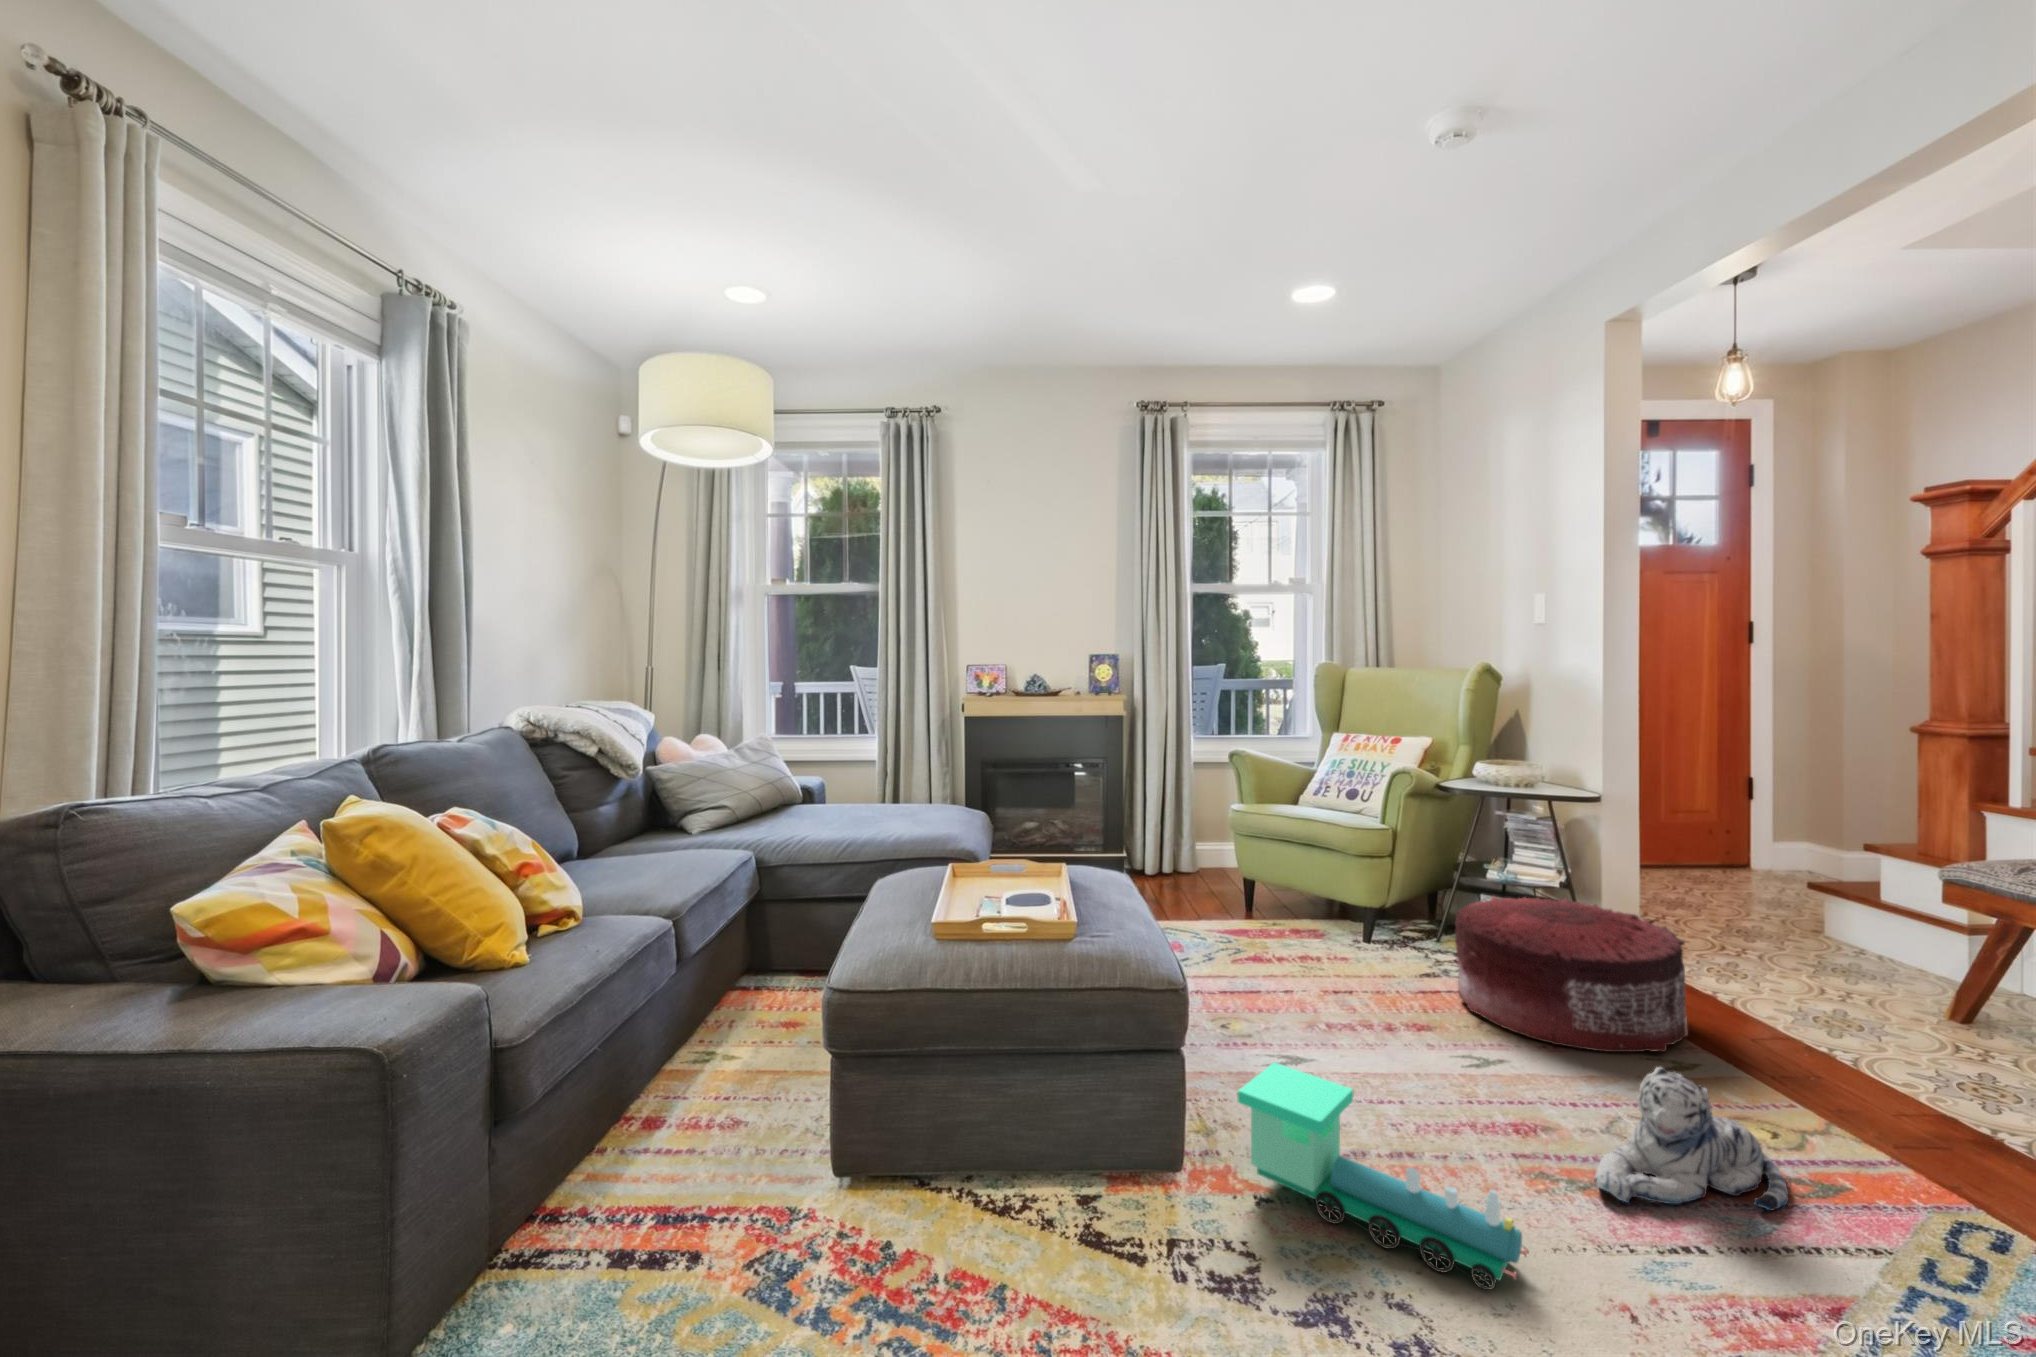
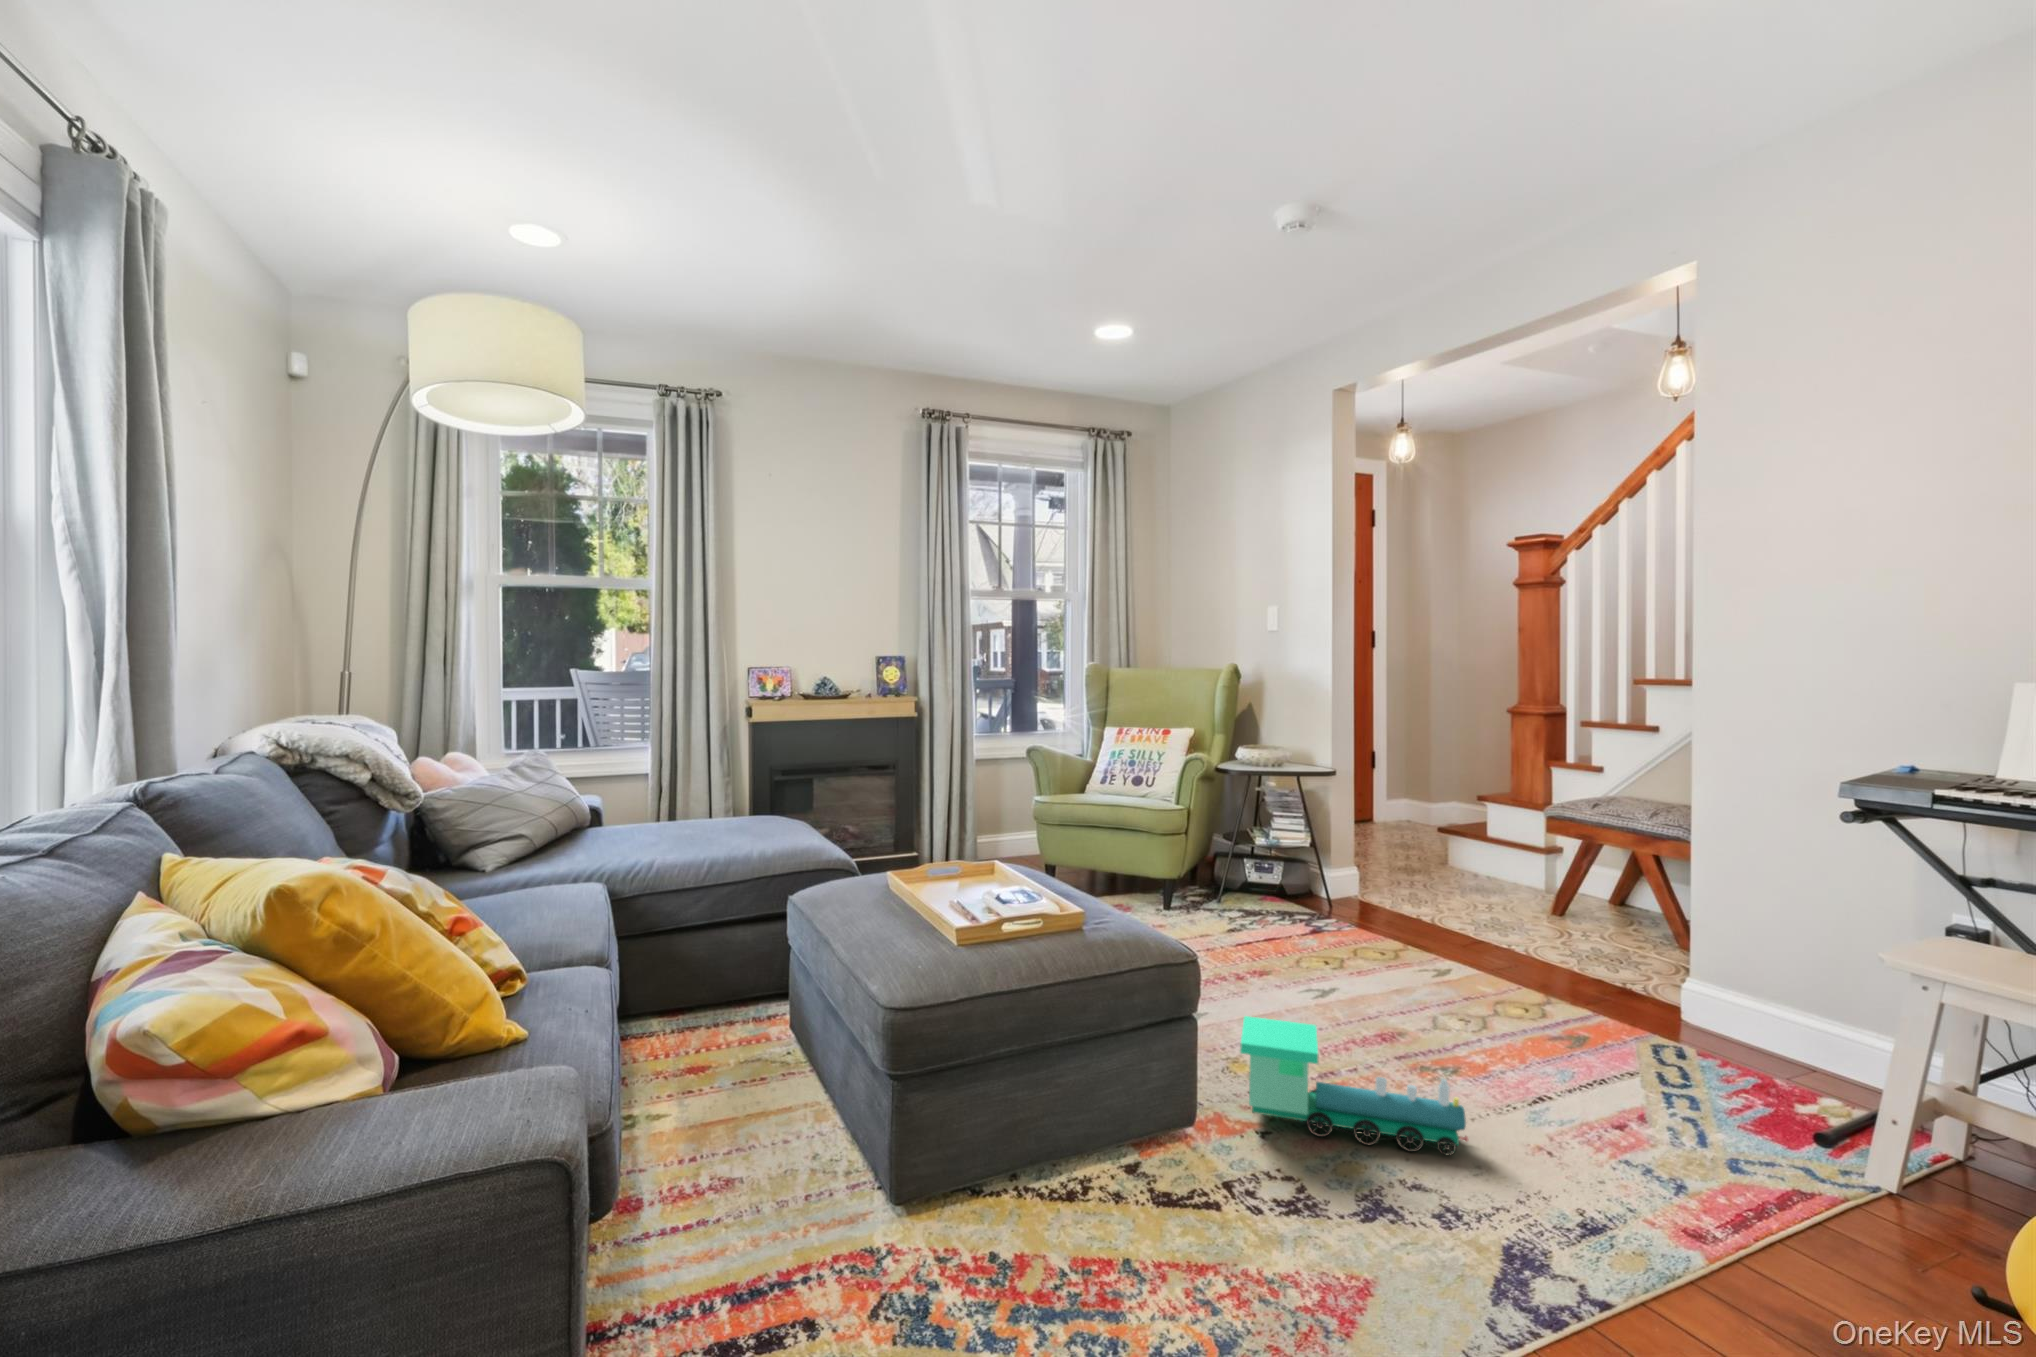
pouf: present [1455,897,1688,1052] -> none [1266,856,1431,973]
plush toy: present [1594,1067,1789,1210] -> none [1450,971,1558,1075]

